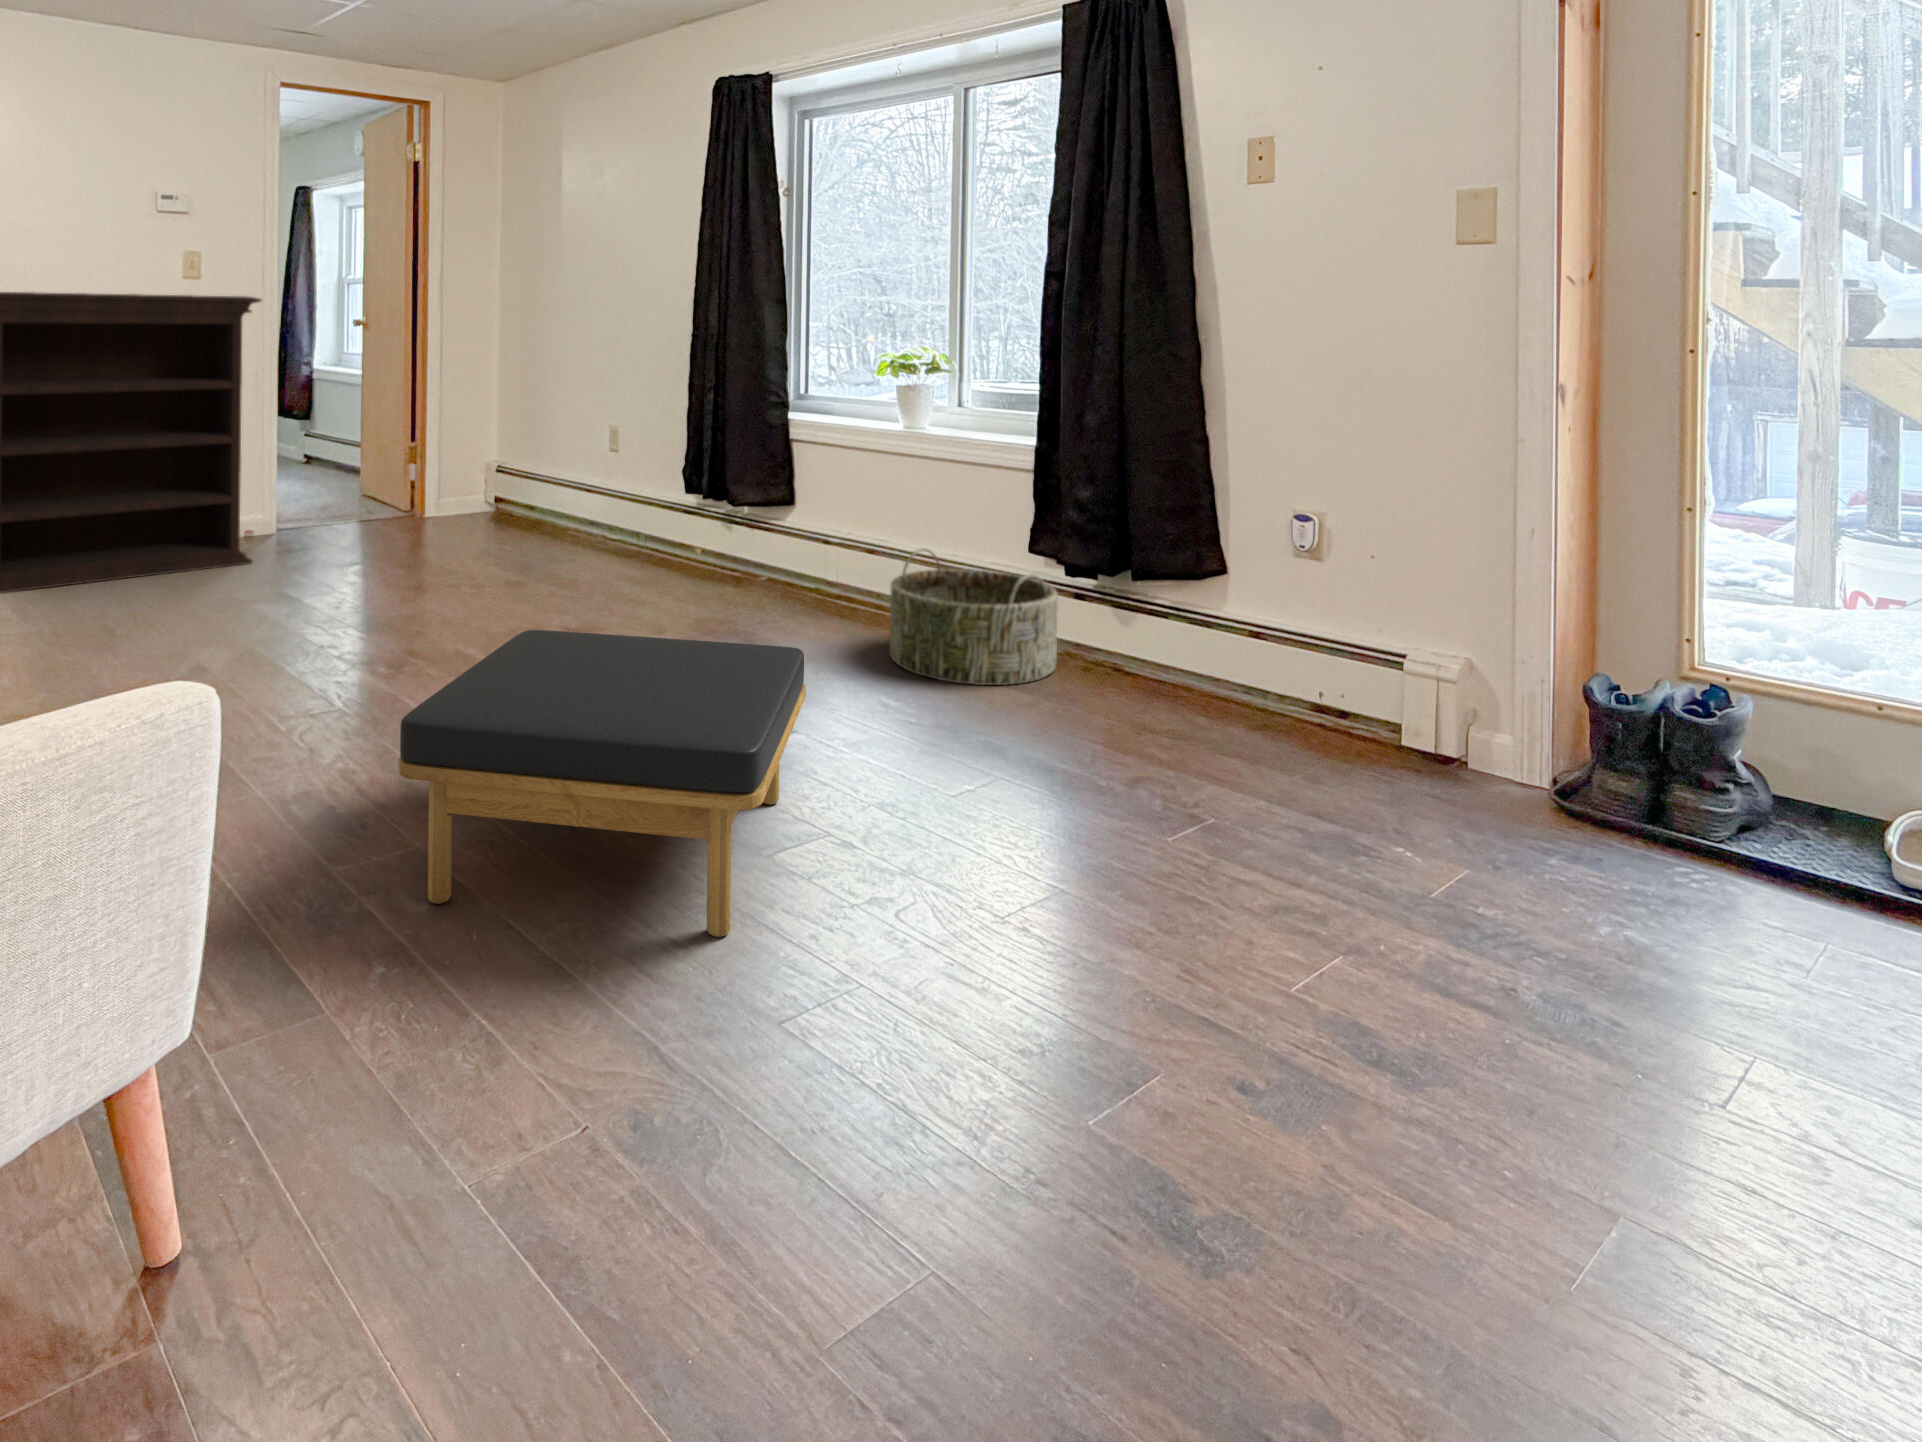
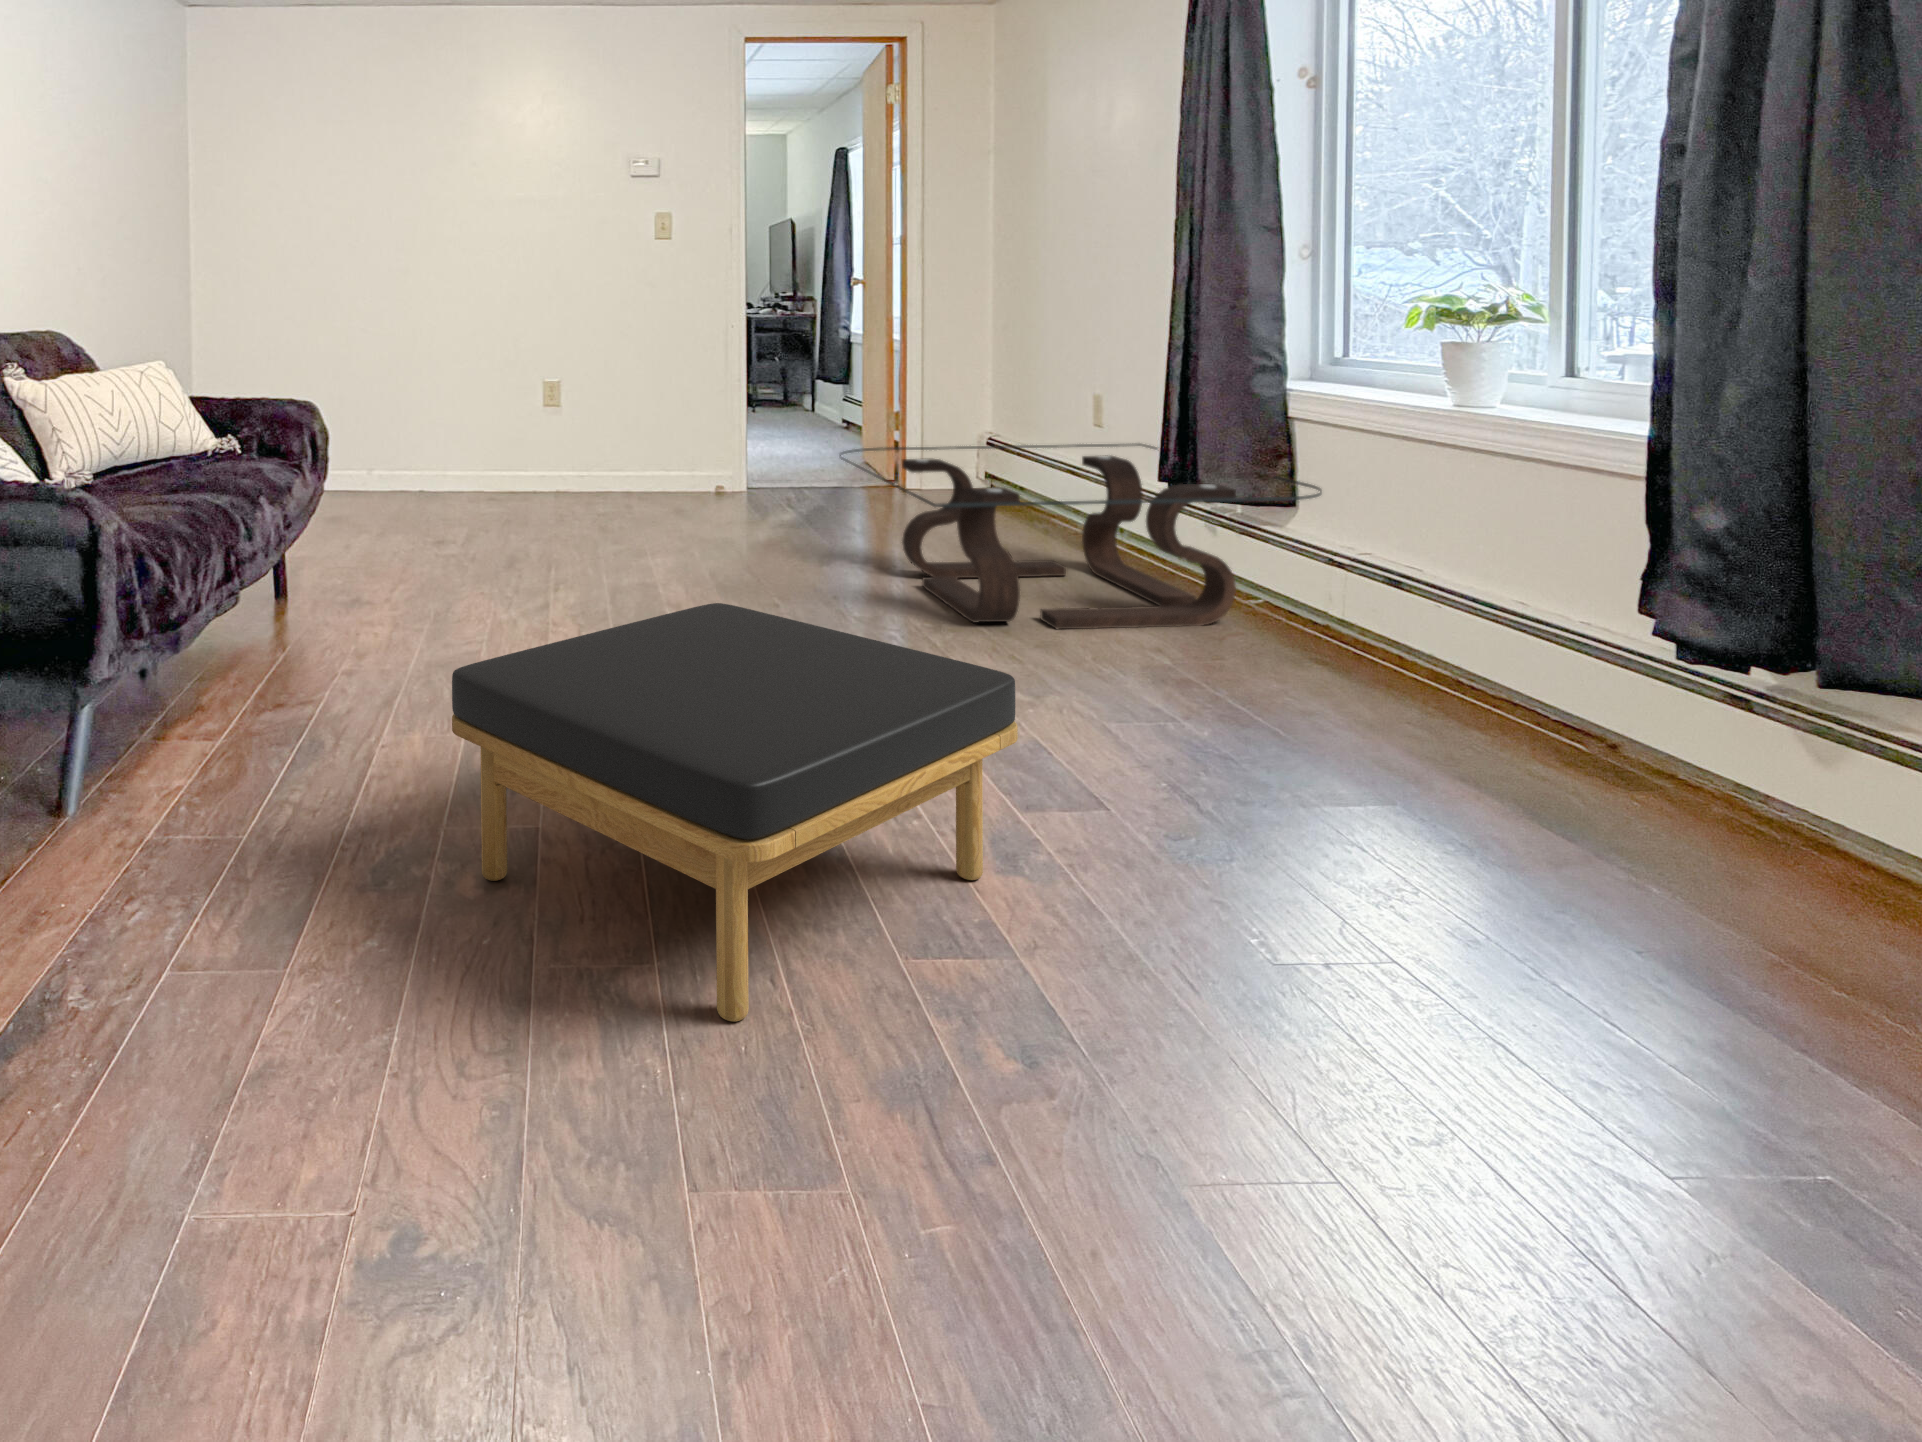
bookshelf: present [0,292,261,593] -> none [443,253,695,522]
coffee table: none [446,465,822,624] -> present [840,444,1322,629]
basket: present [890,548,1058,685] -> none [1352,577,1673,811]

